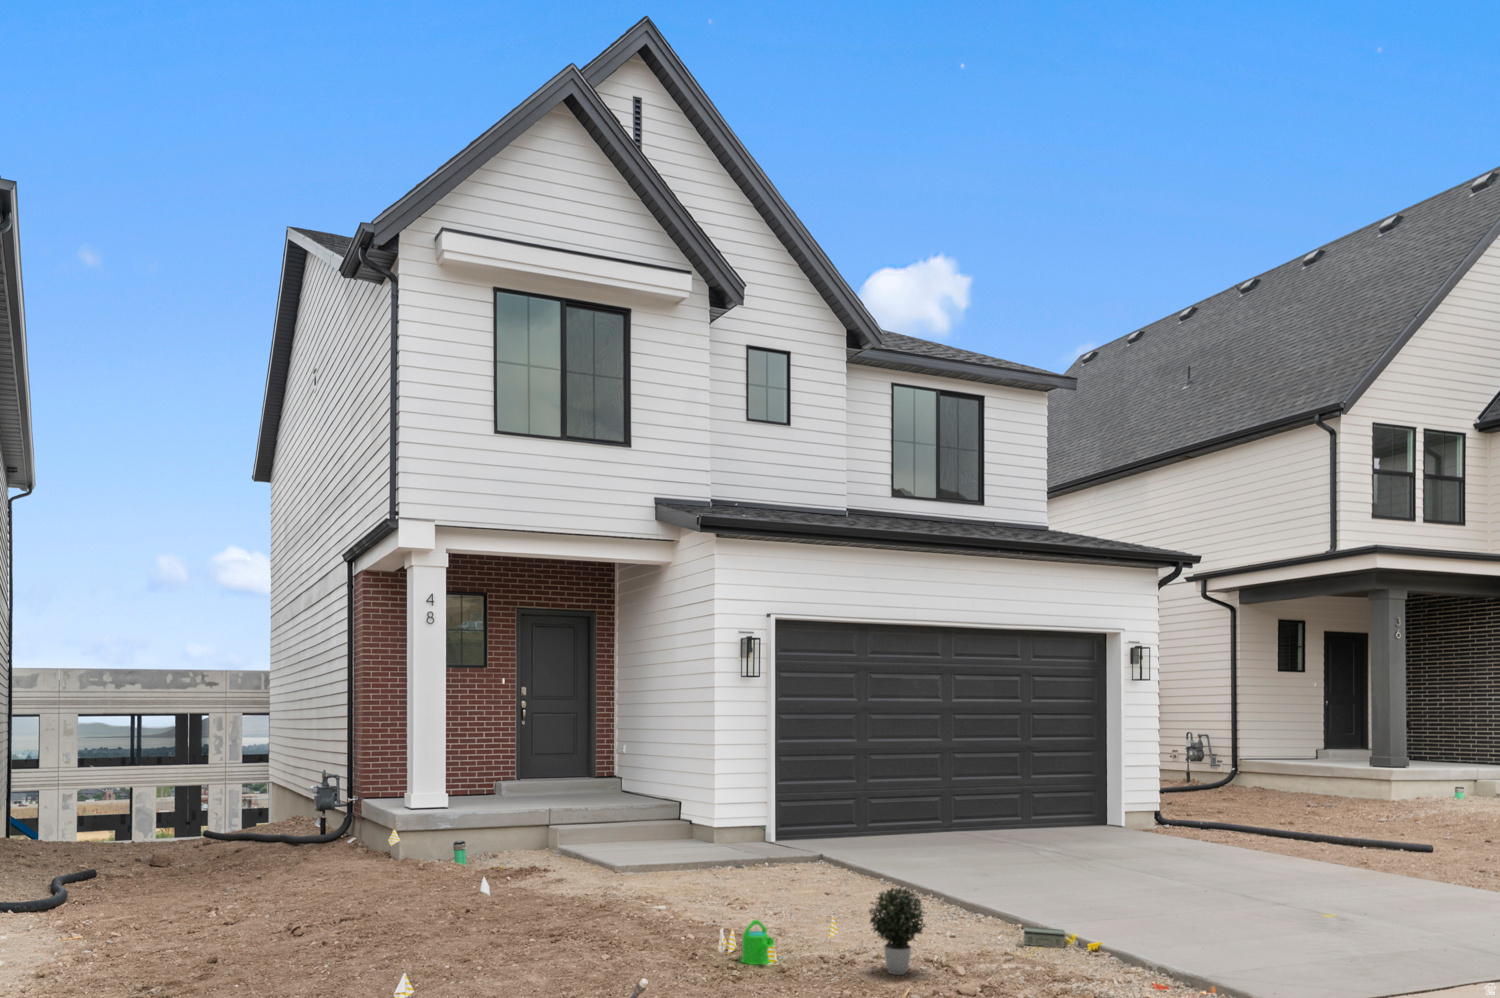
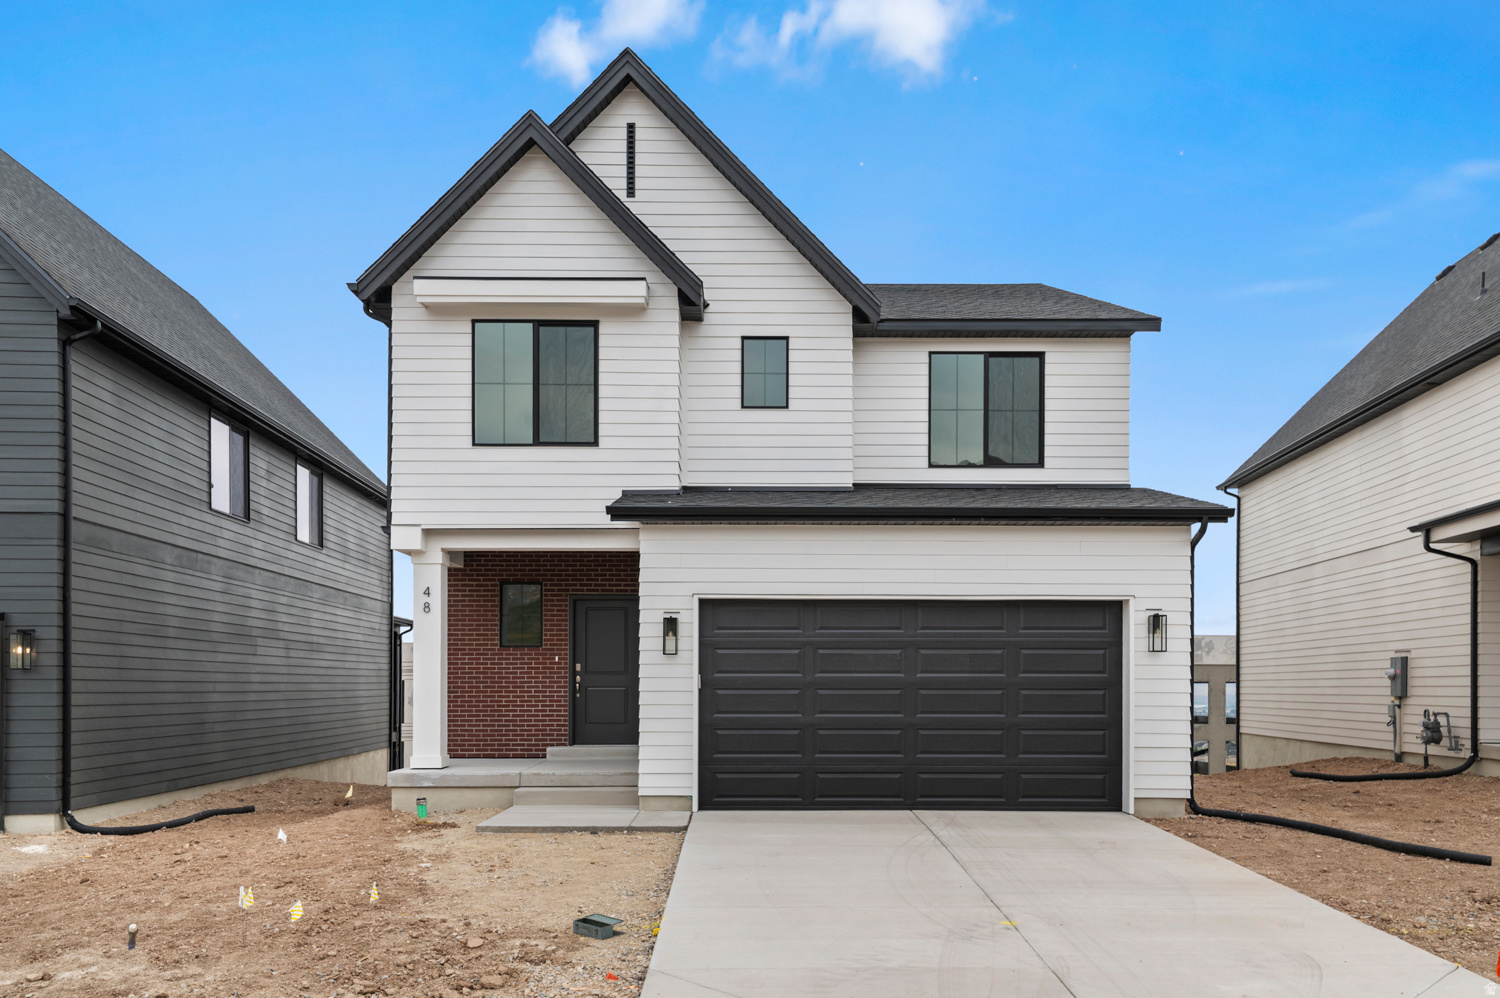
potted plant: present [869,888,926,975] -> none [337,860,400,949]
watering can: present [740,920,774,965] -> none [285,882,316,925]

